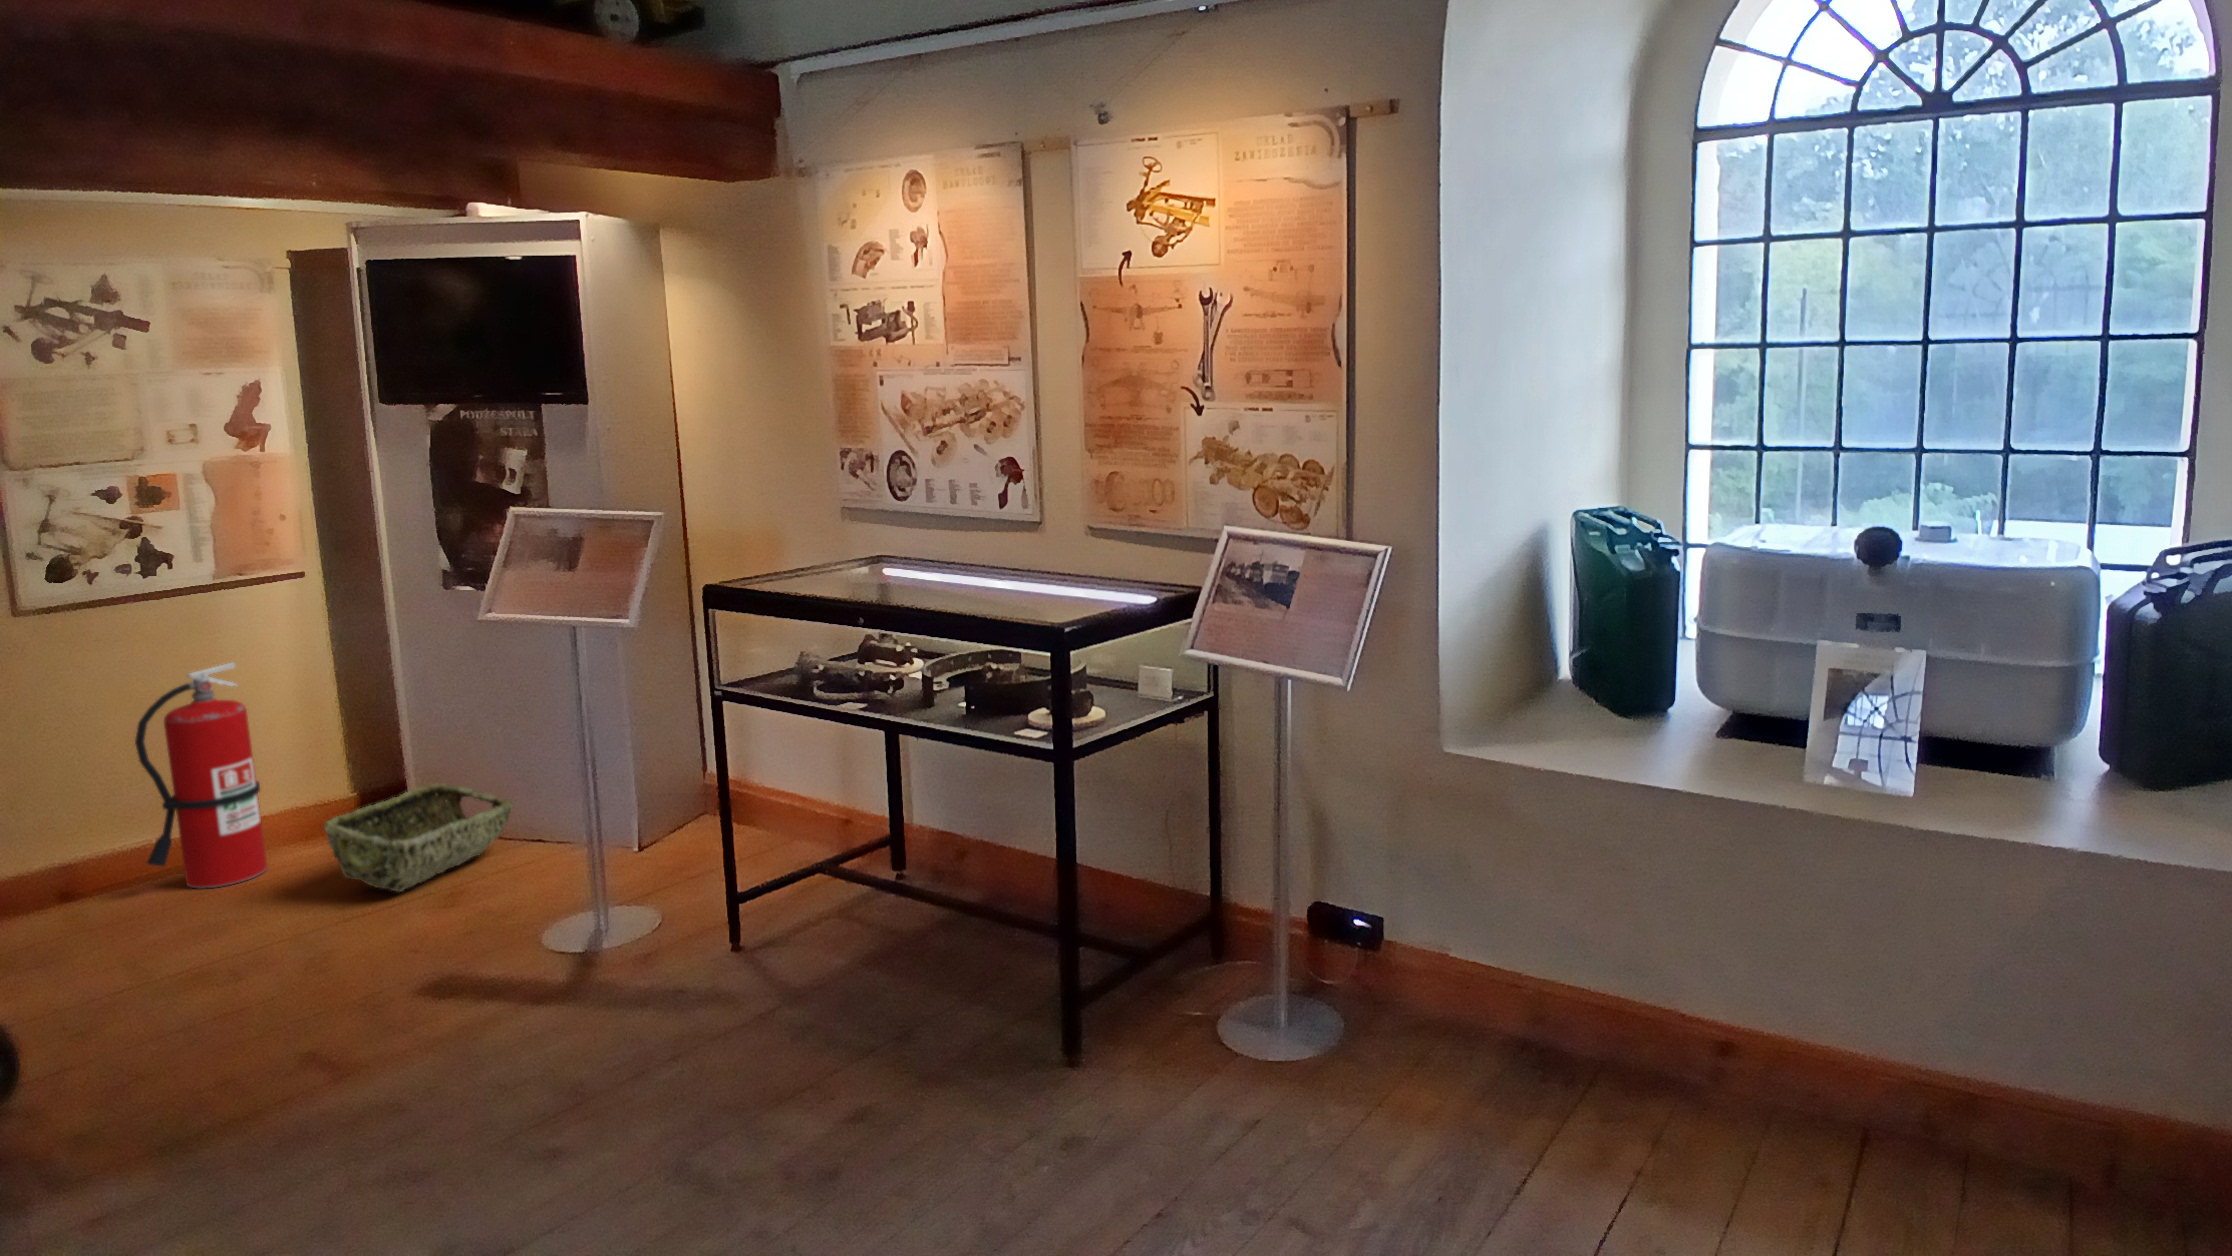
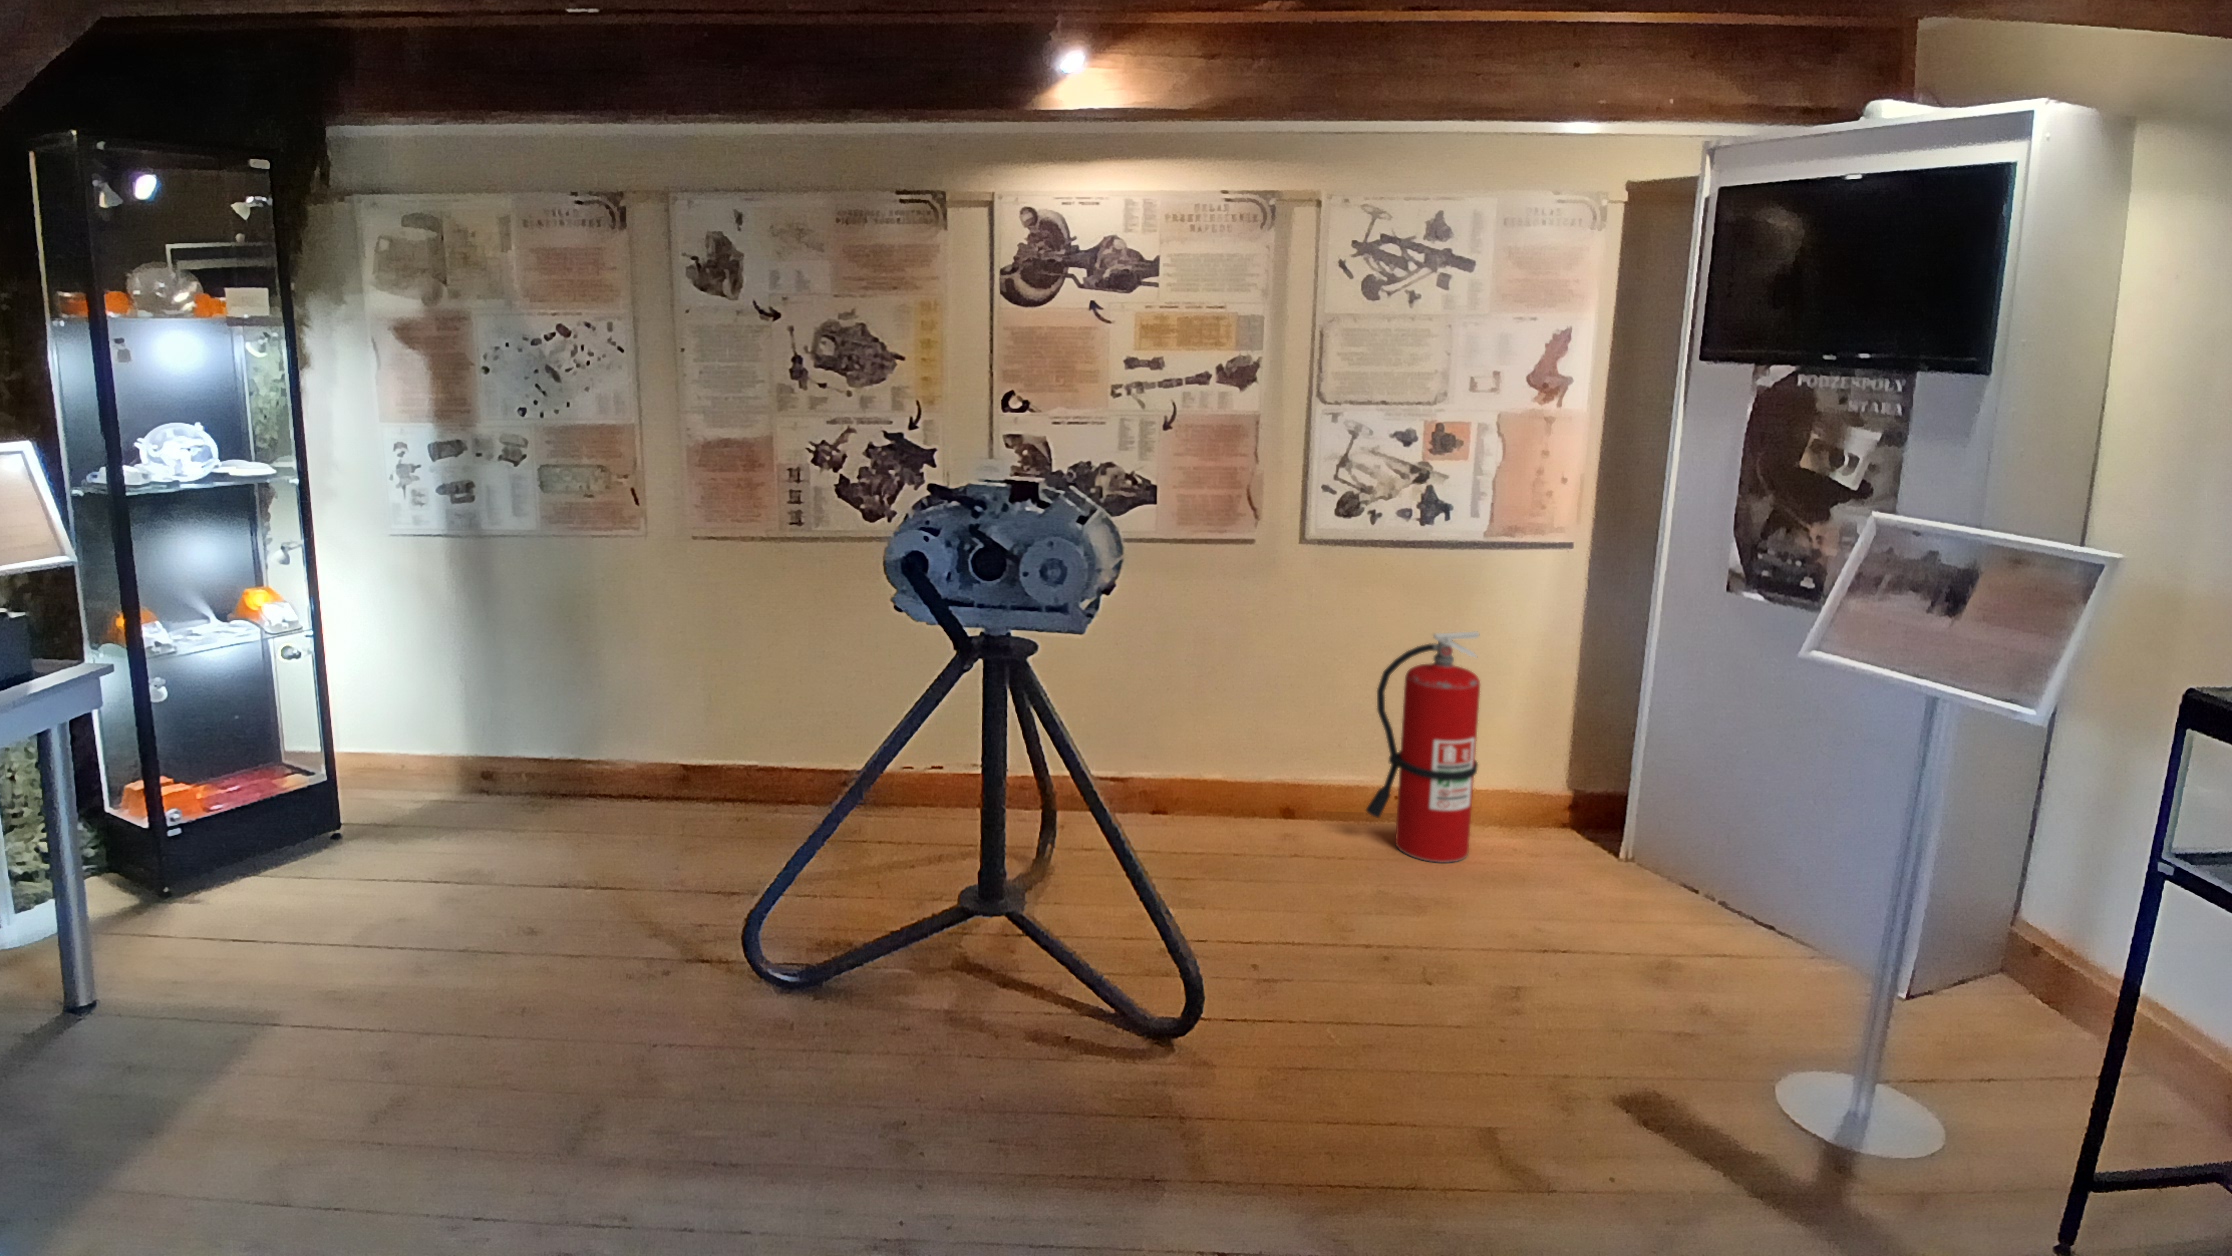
woven basket: present [324,783,513,892] -> none [1516,835,1748,963]

